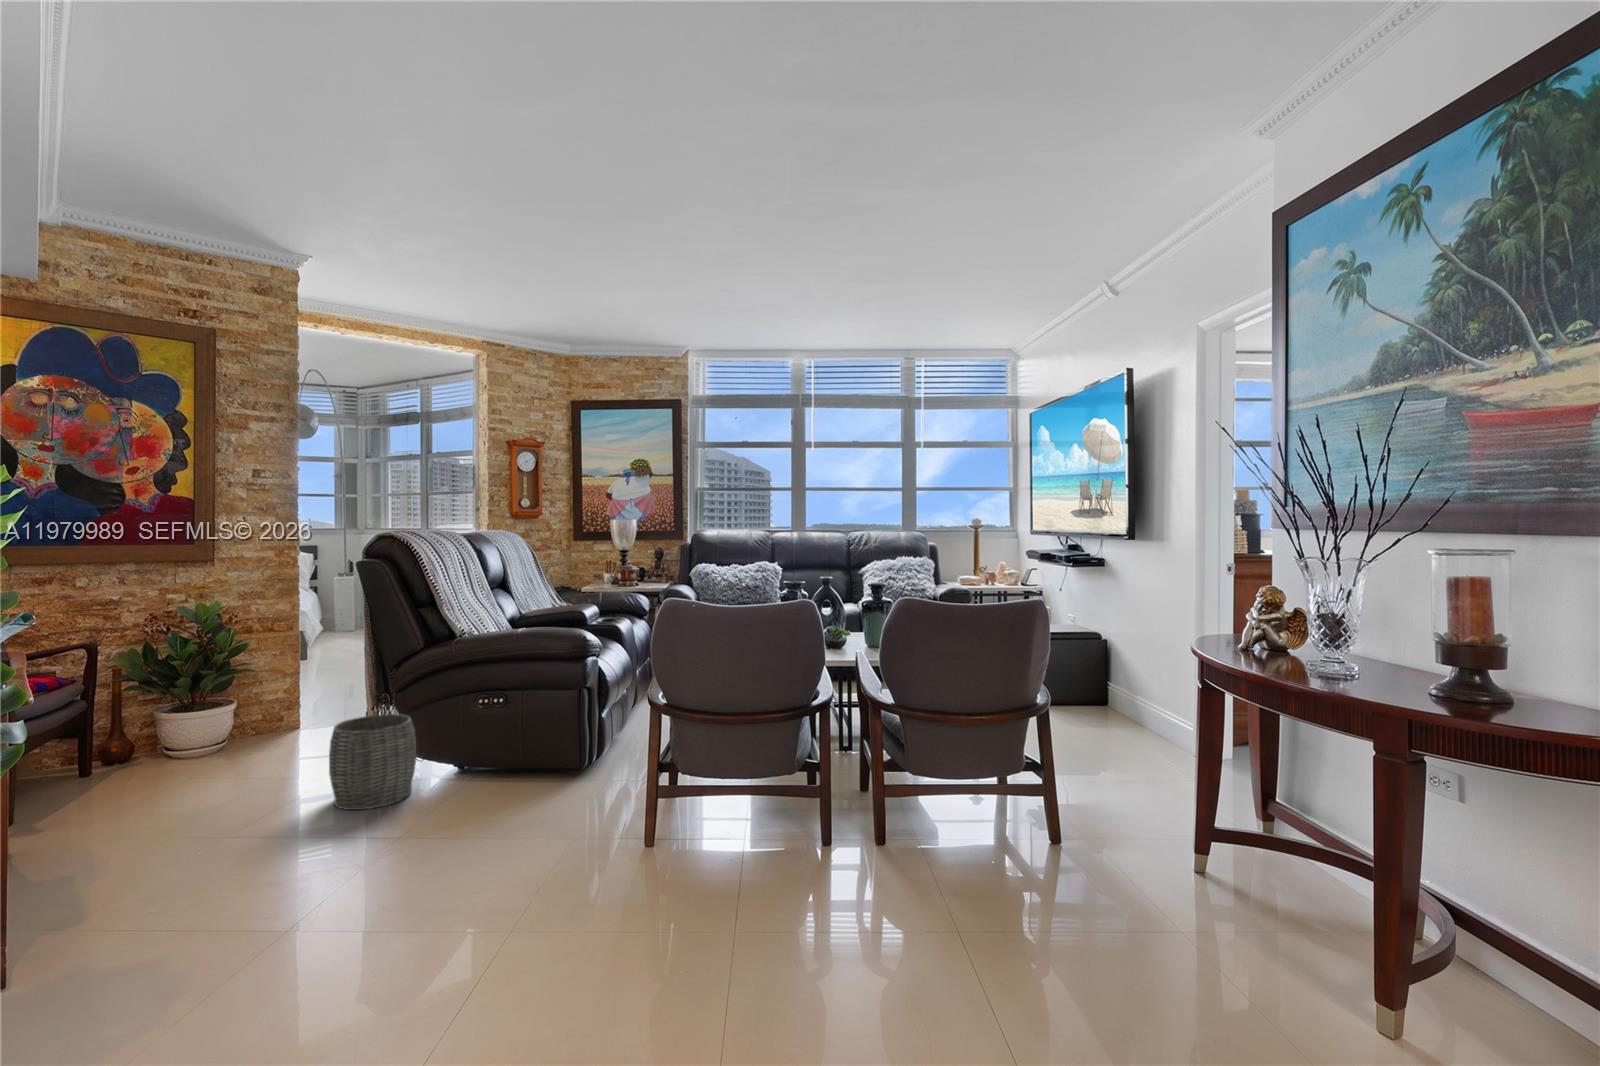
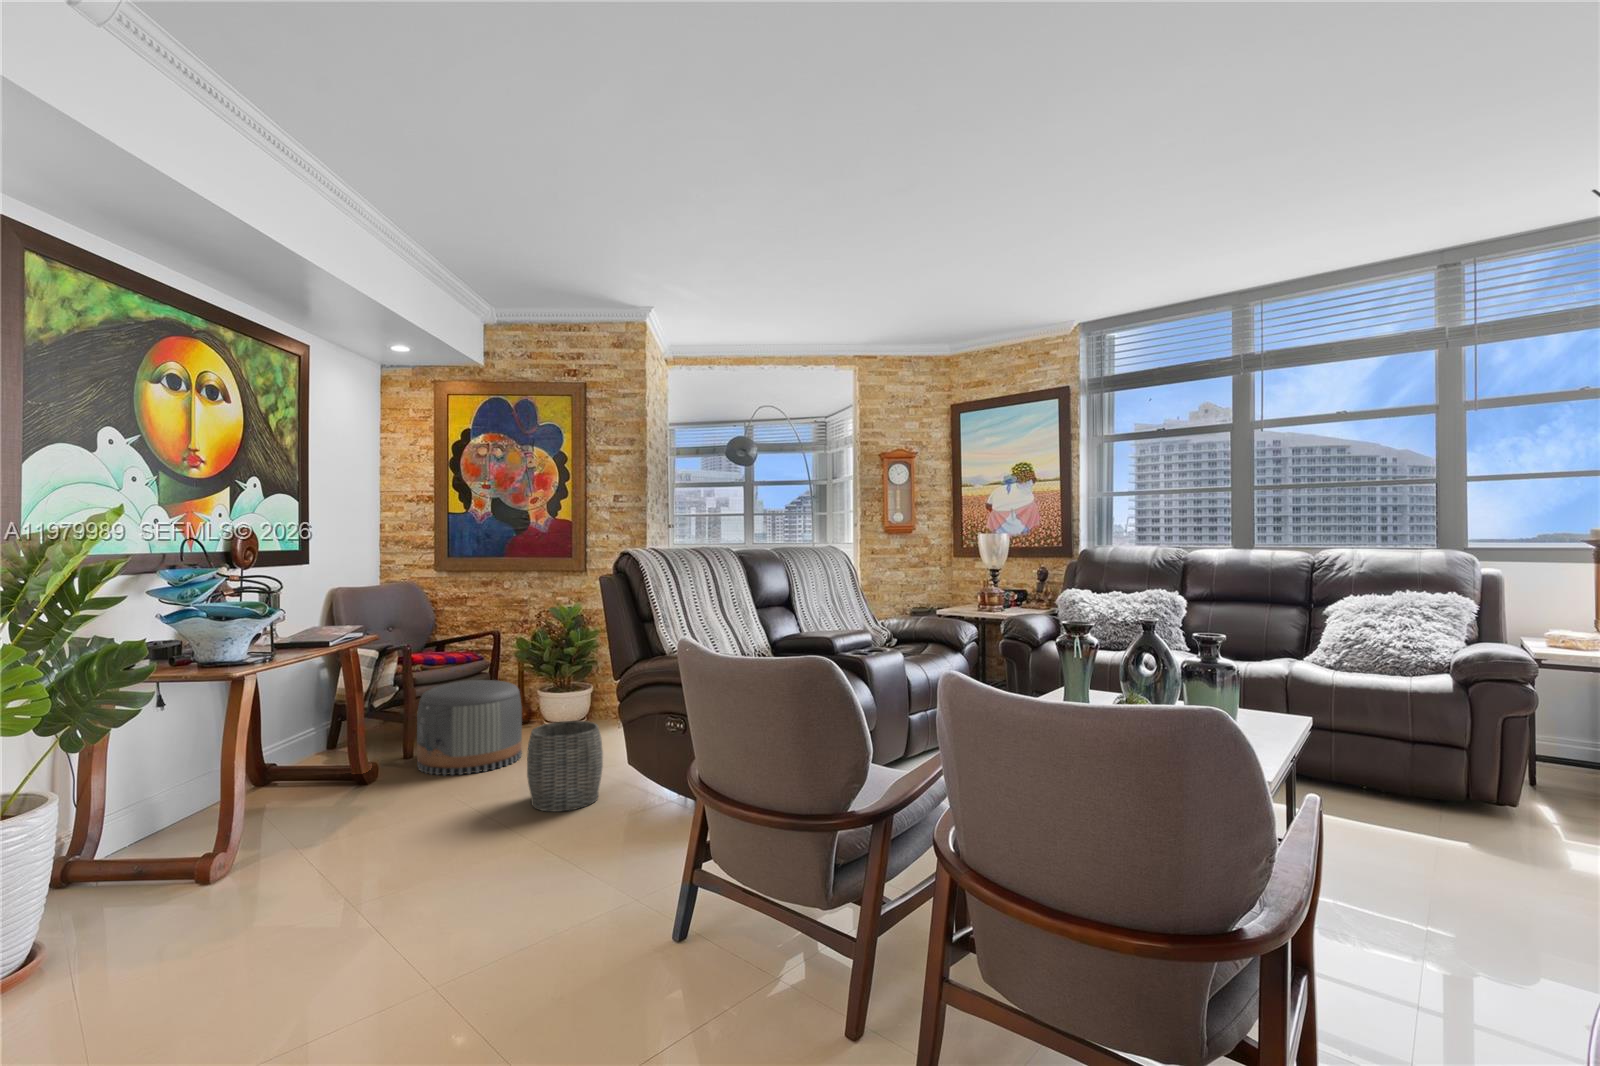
pouf: none [58,699,219,827] -> present [417,680,522,775]

